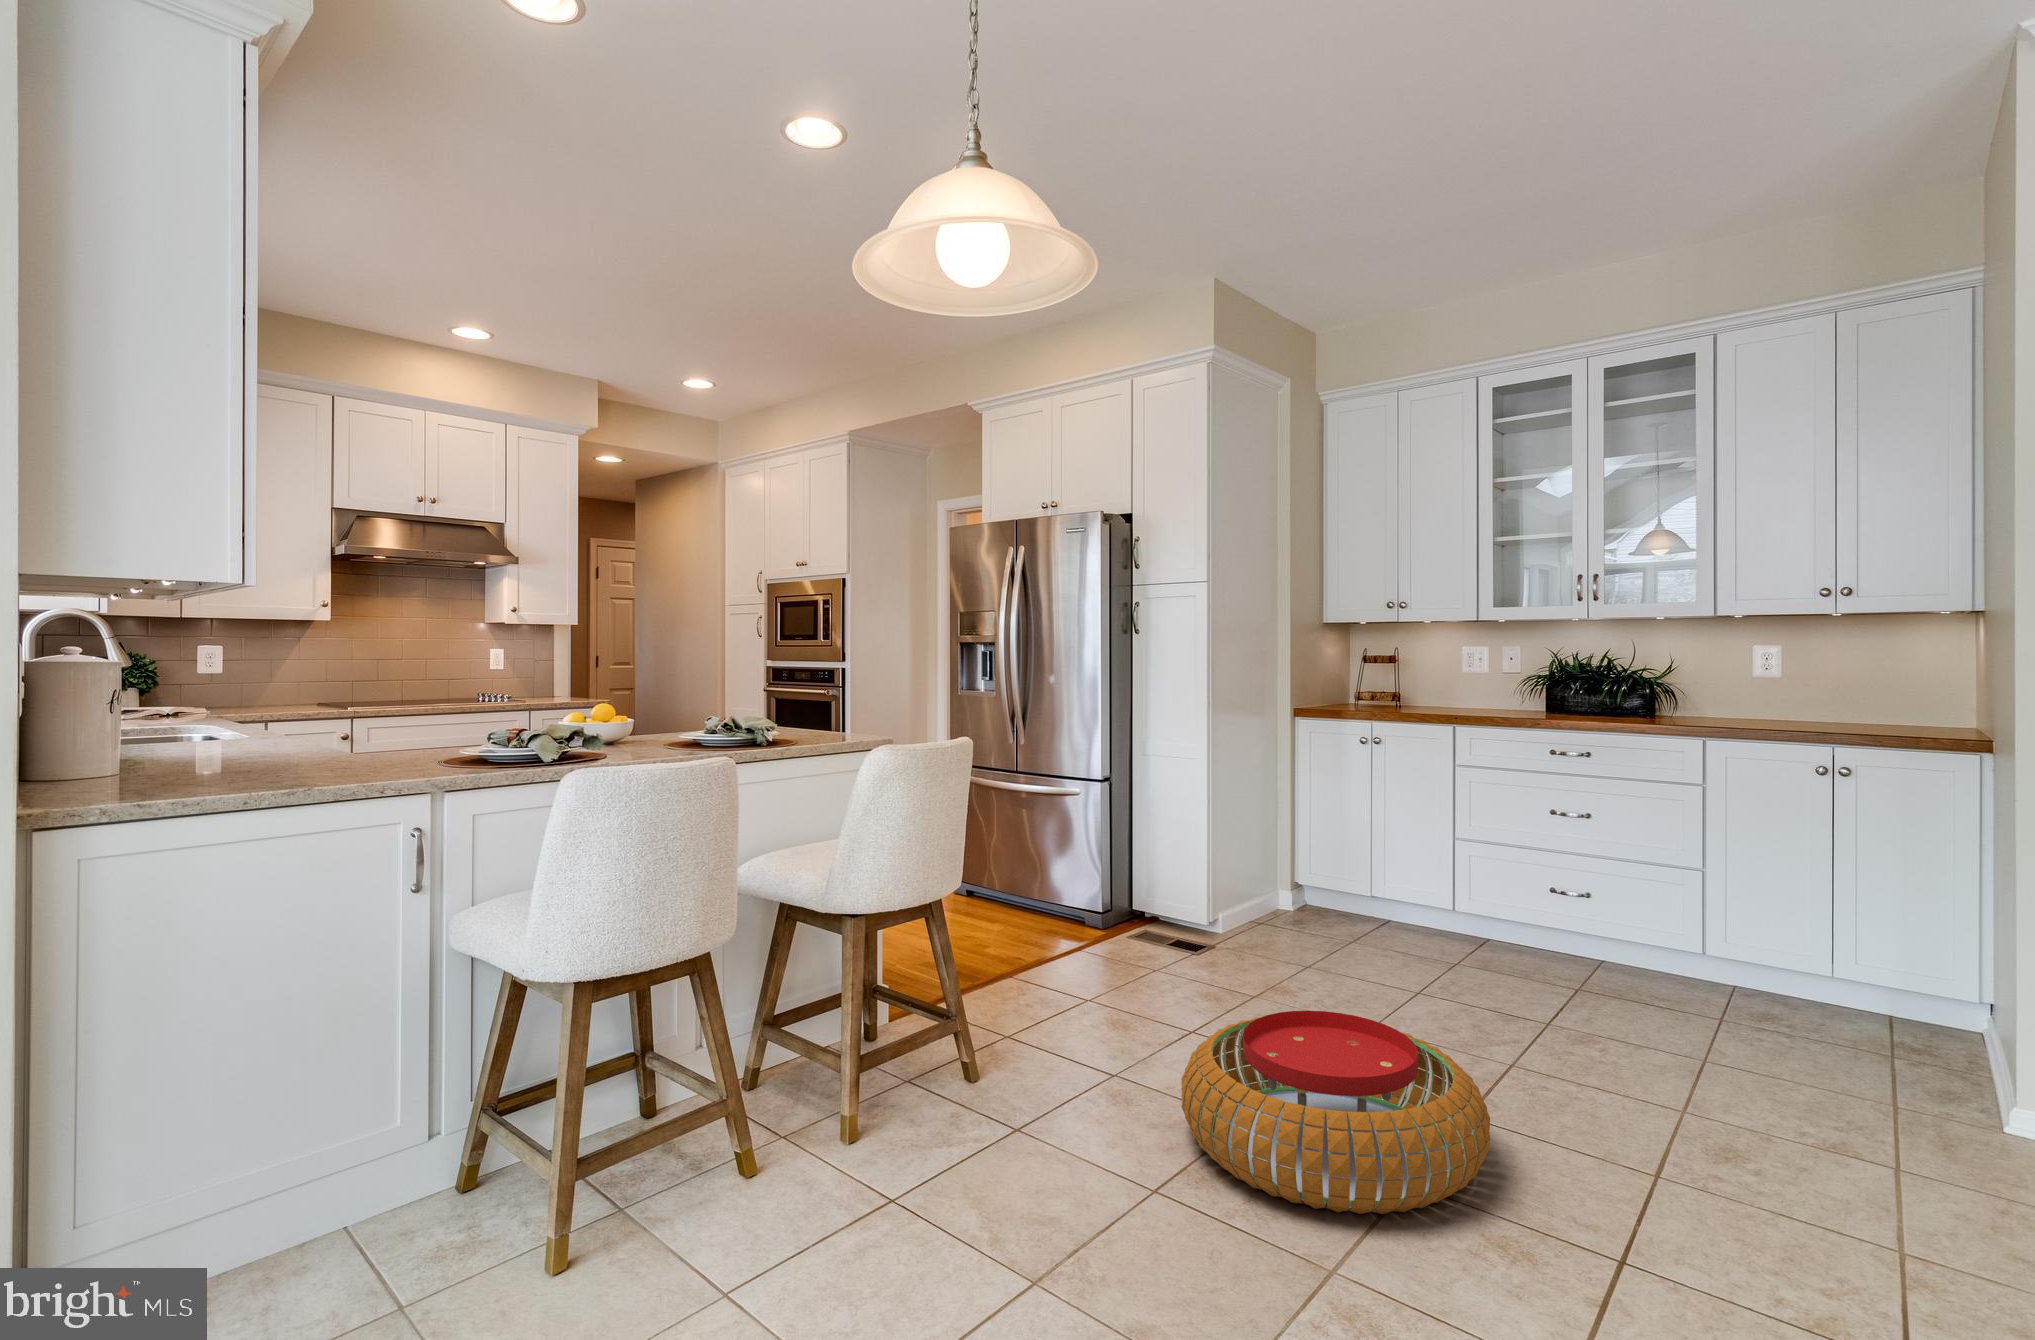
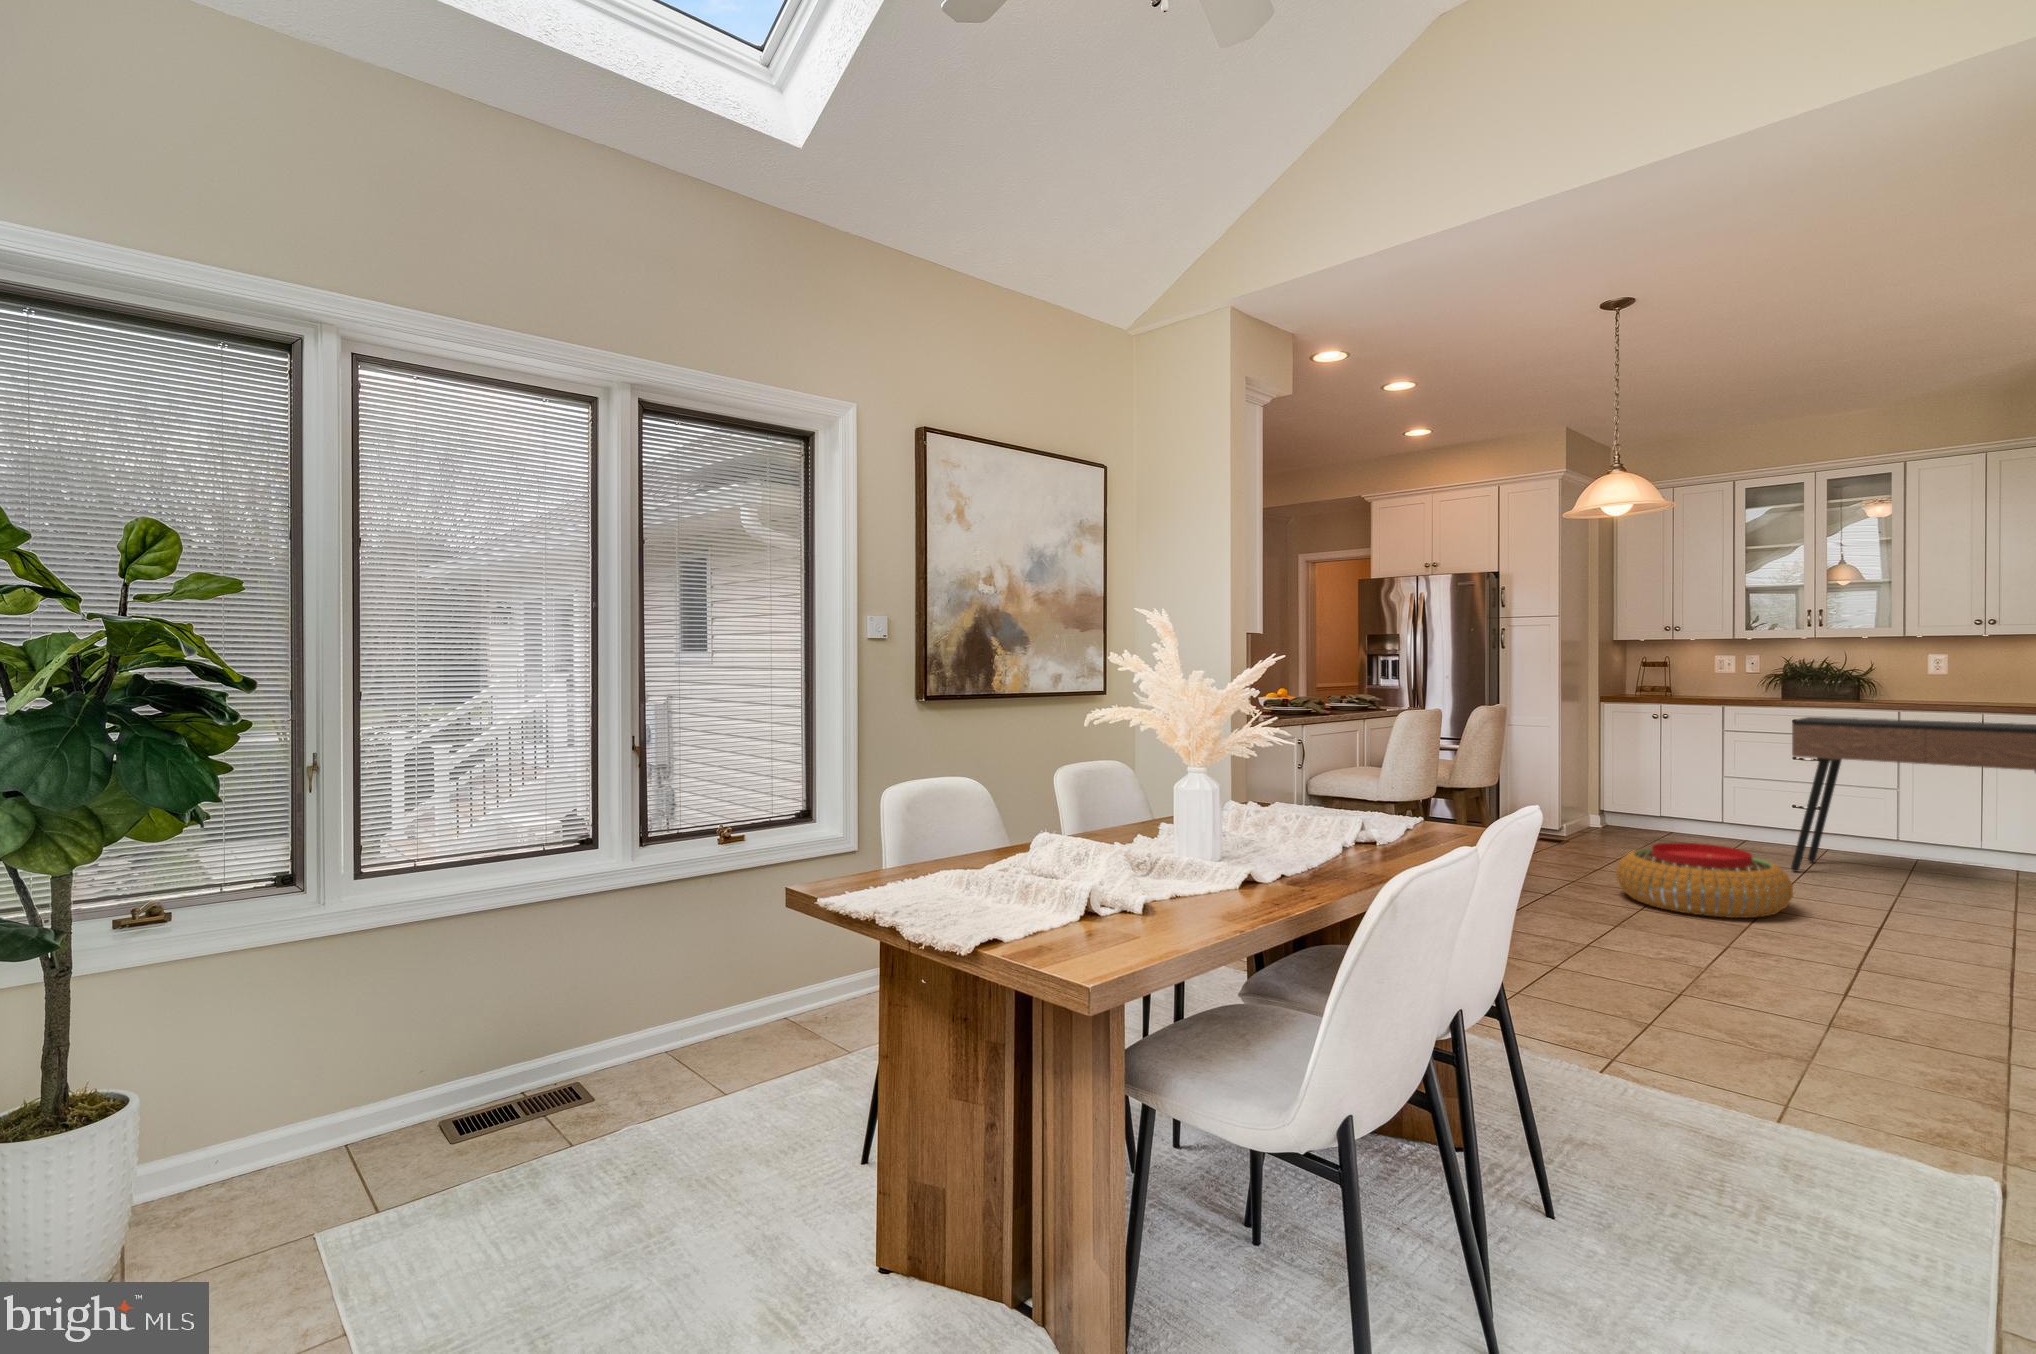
console table: none [1531,750,2030,1140] -> present [1791,717,2036,872]

